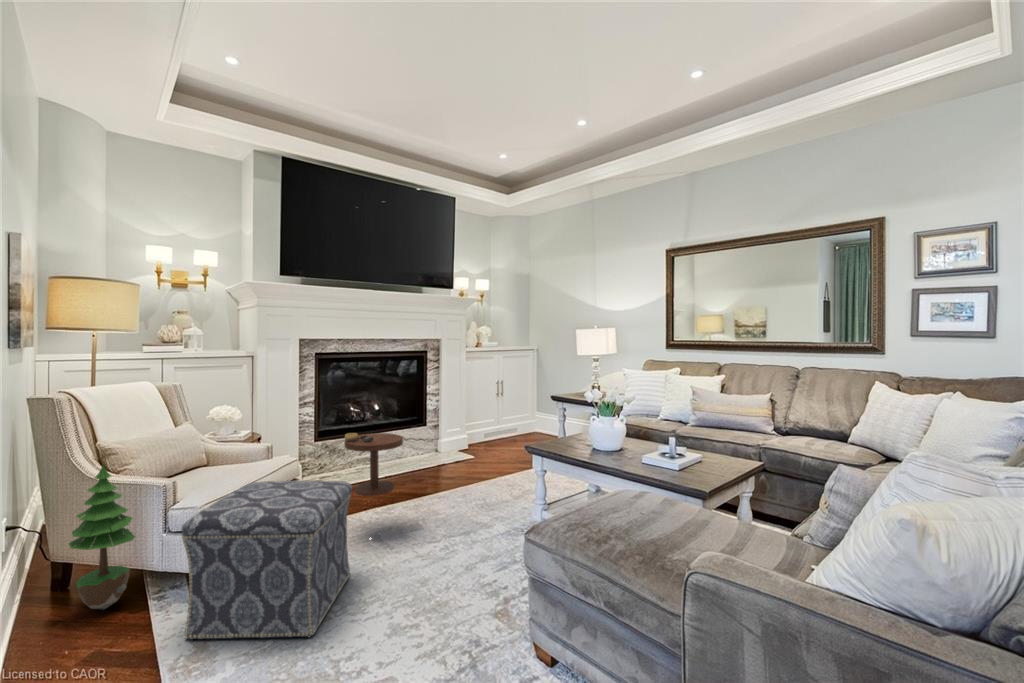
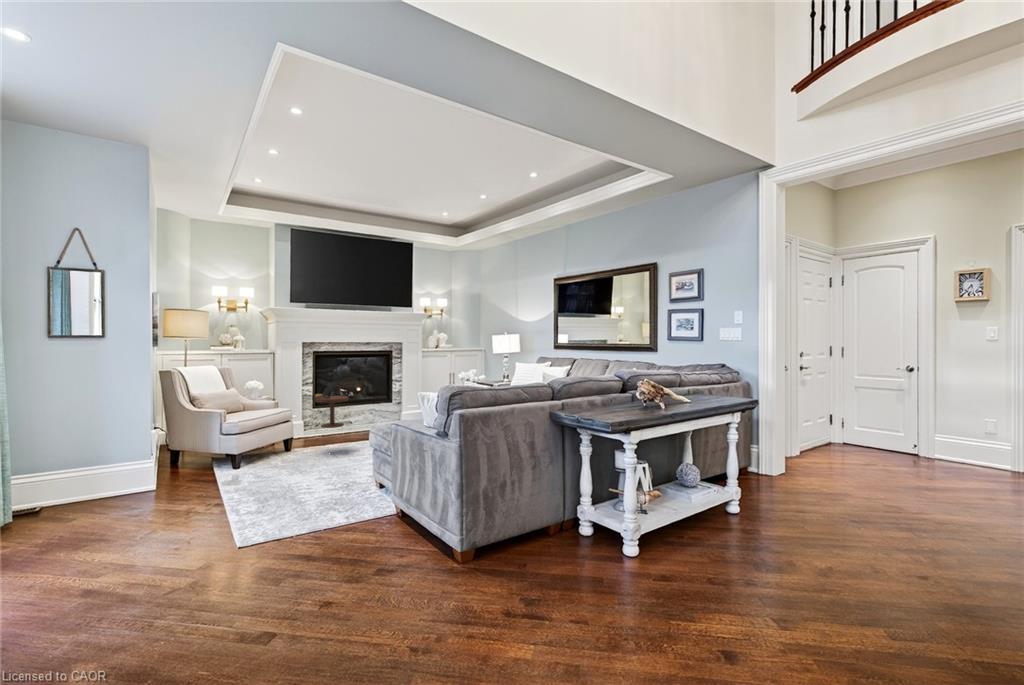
potted tree: present [69,465,135,610] -> none [178,401,208,470]
ottoman: present [182,481,352,640] -> none [228,413,312,478]

